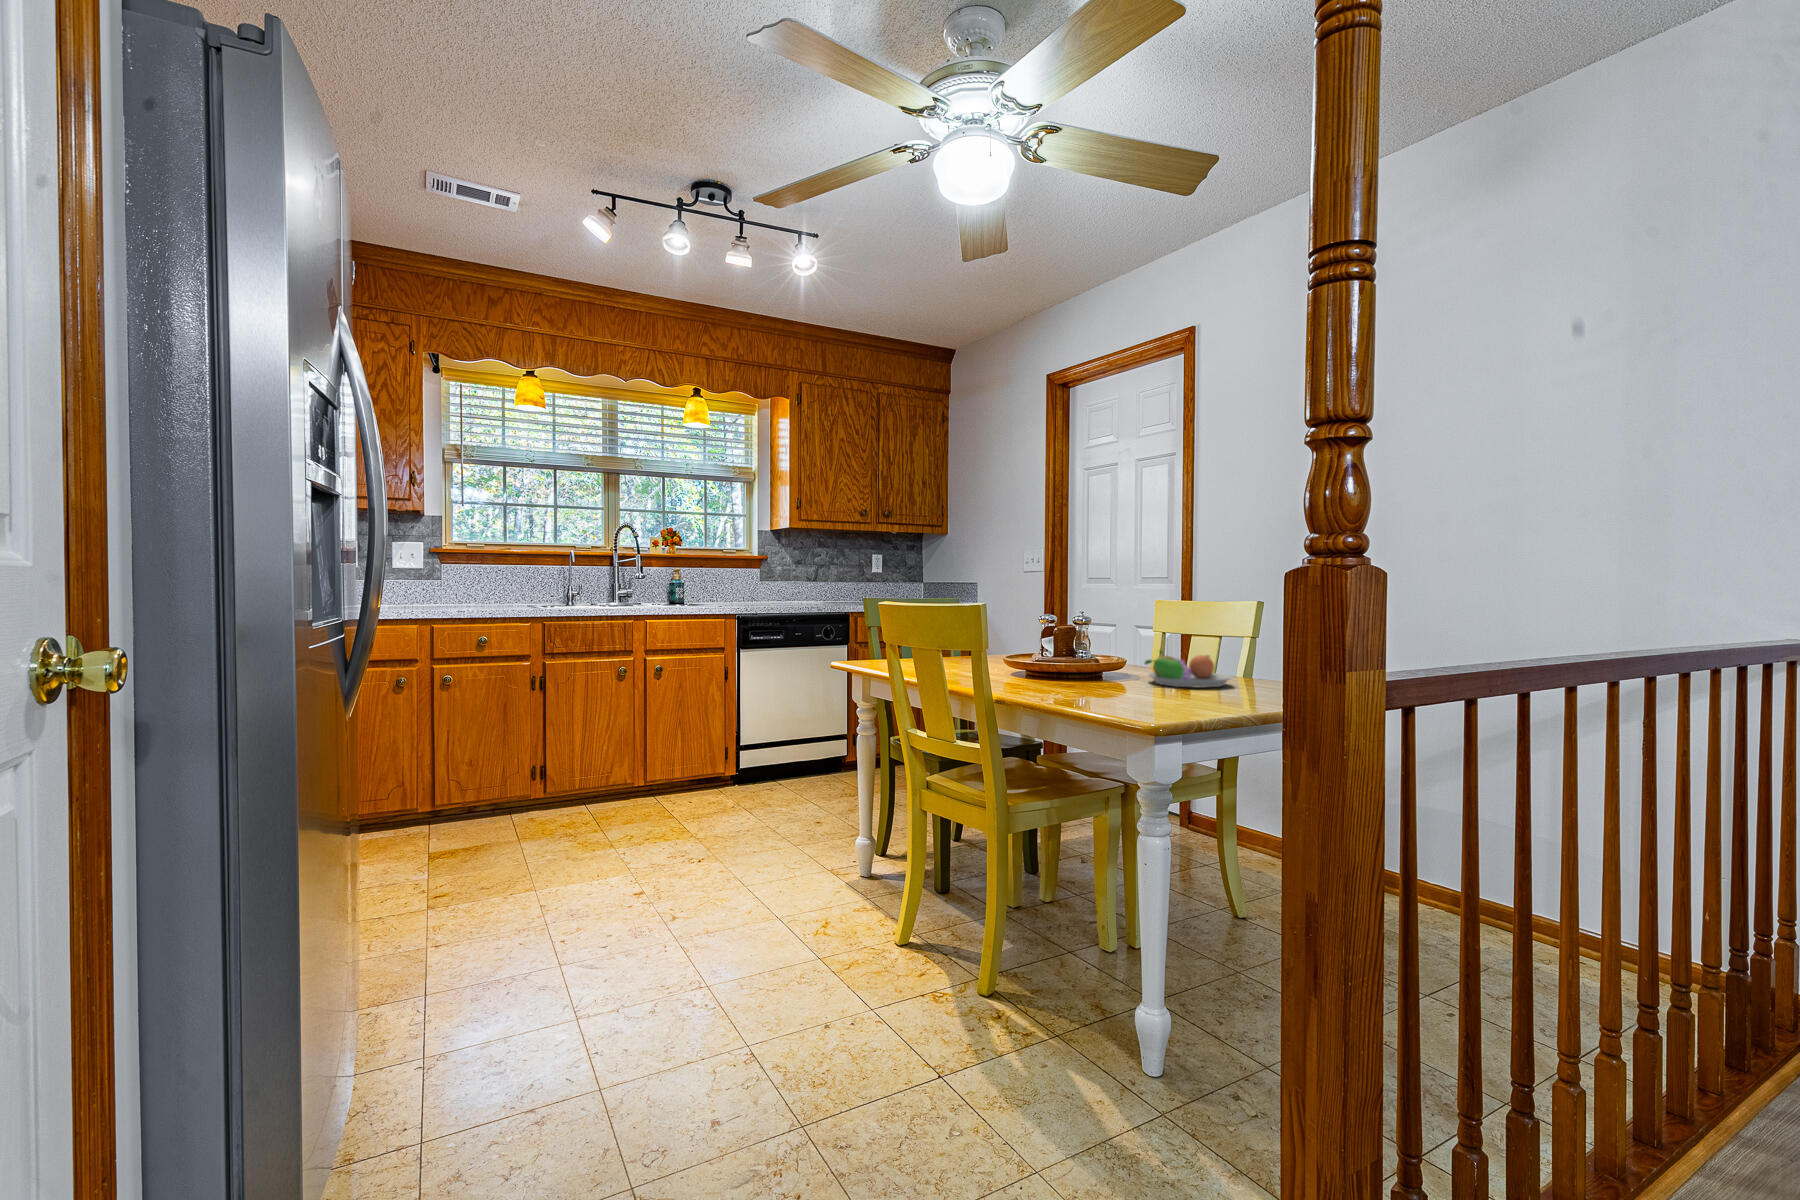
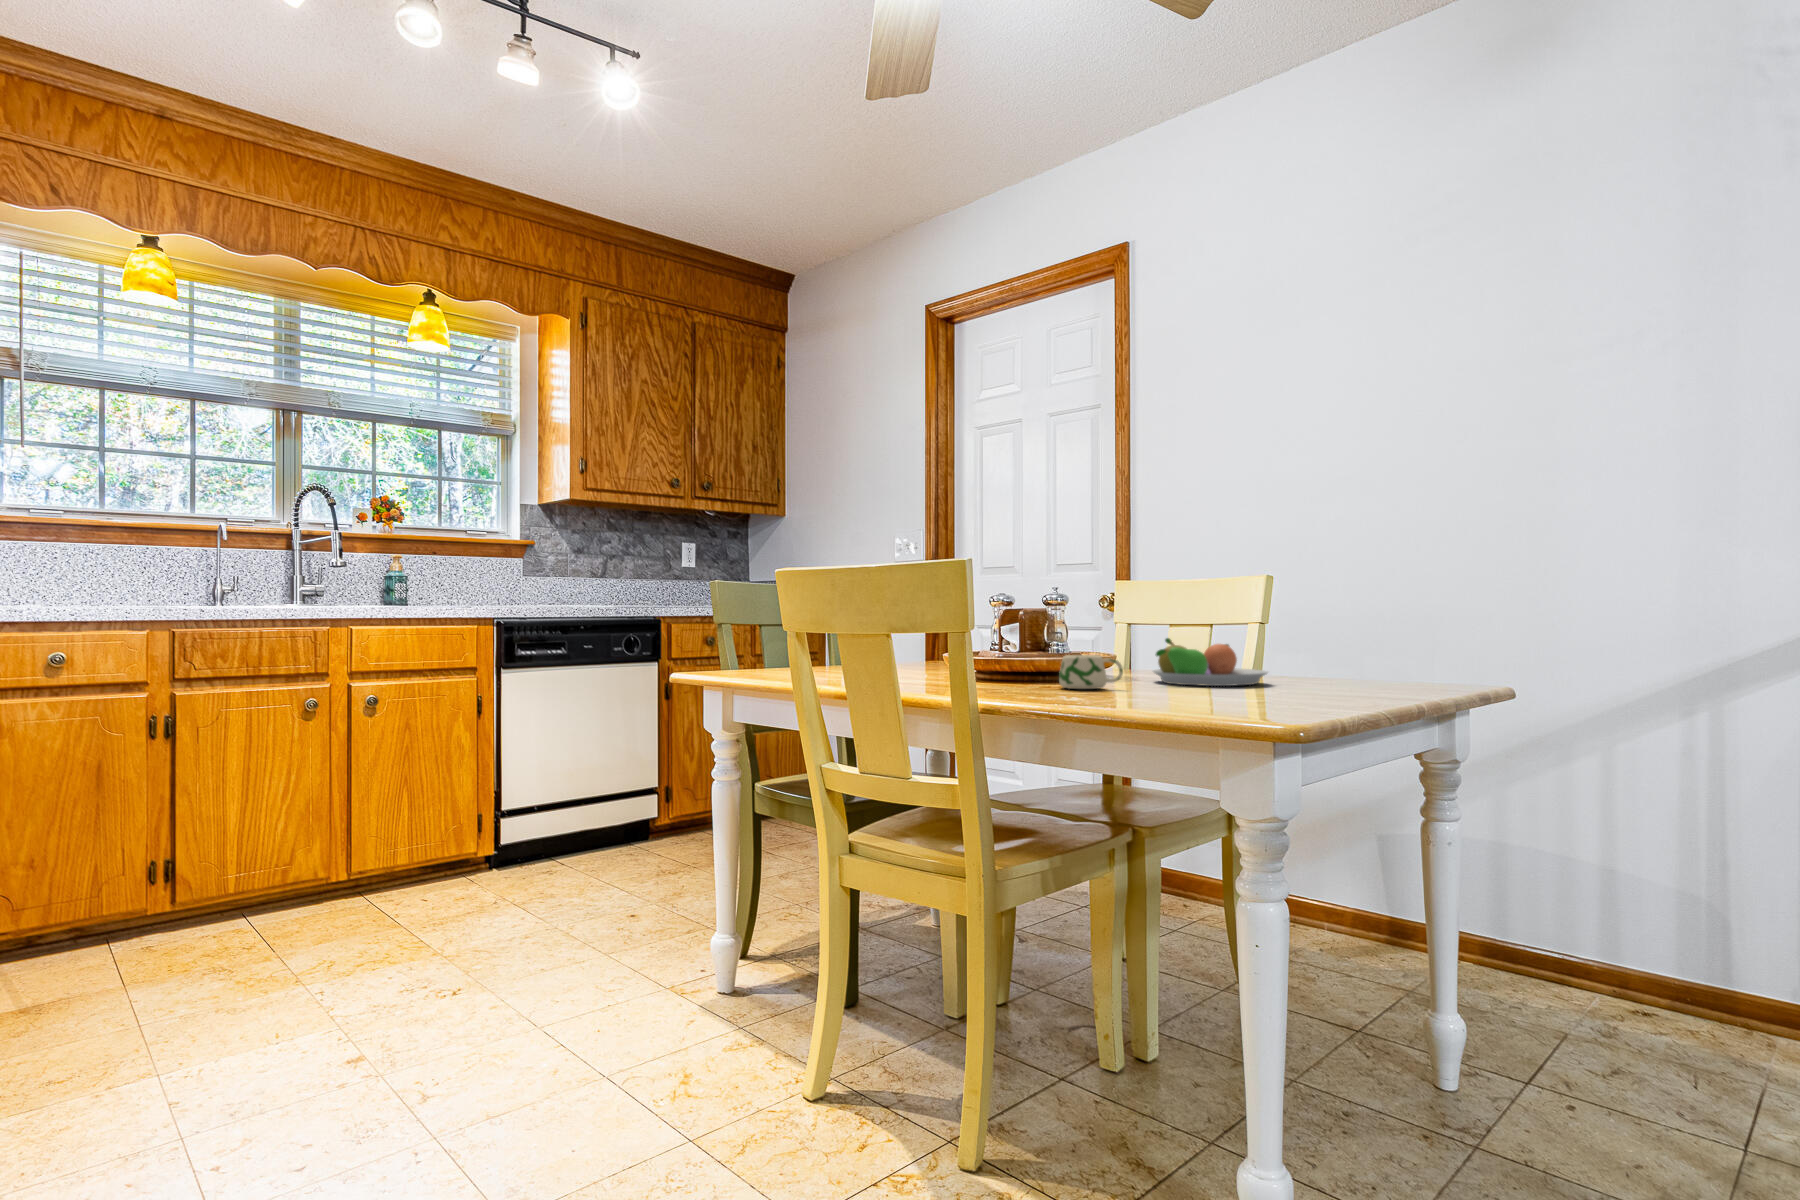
mug: none [1069,663,1113,688] -> present [1059,655,1123,689]

